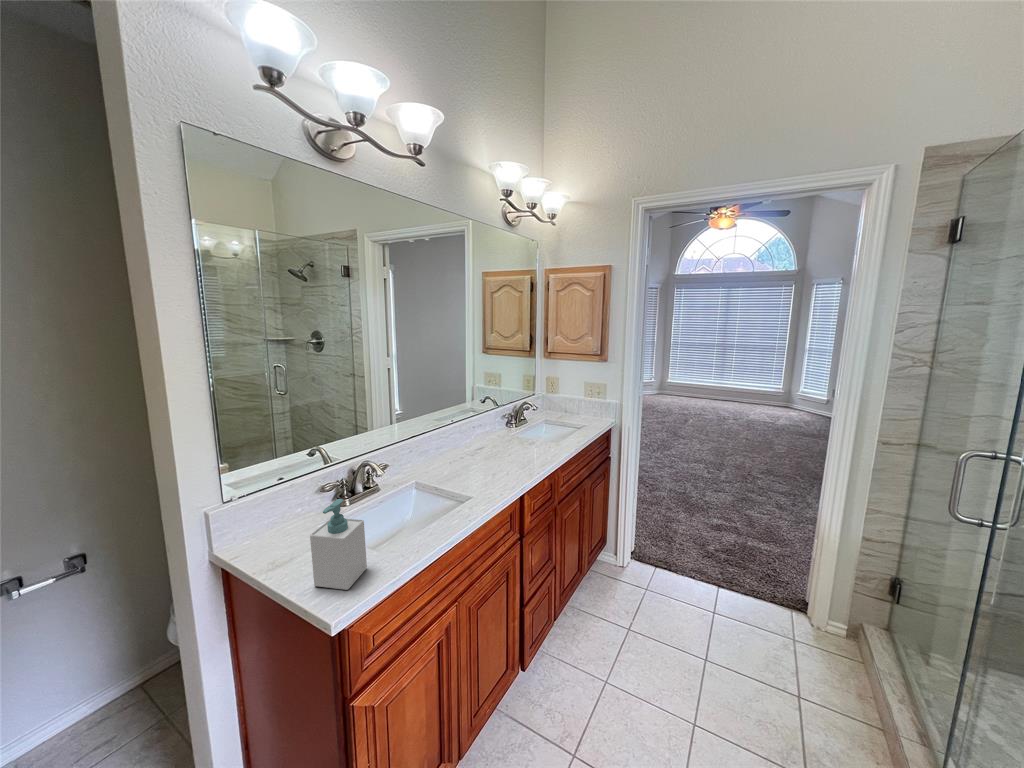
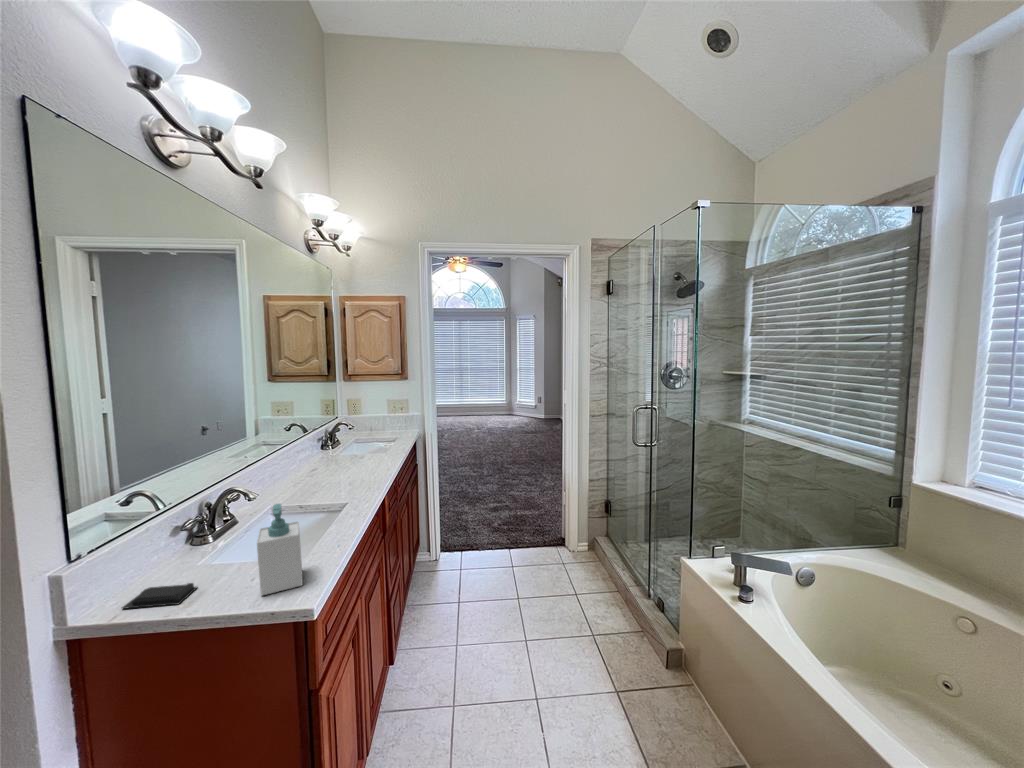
soap bar: none [247,538,298,565] -> present [122,583,197,609]

